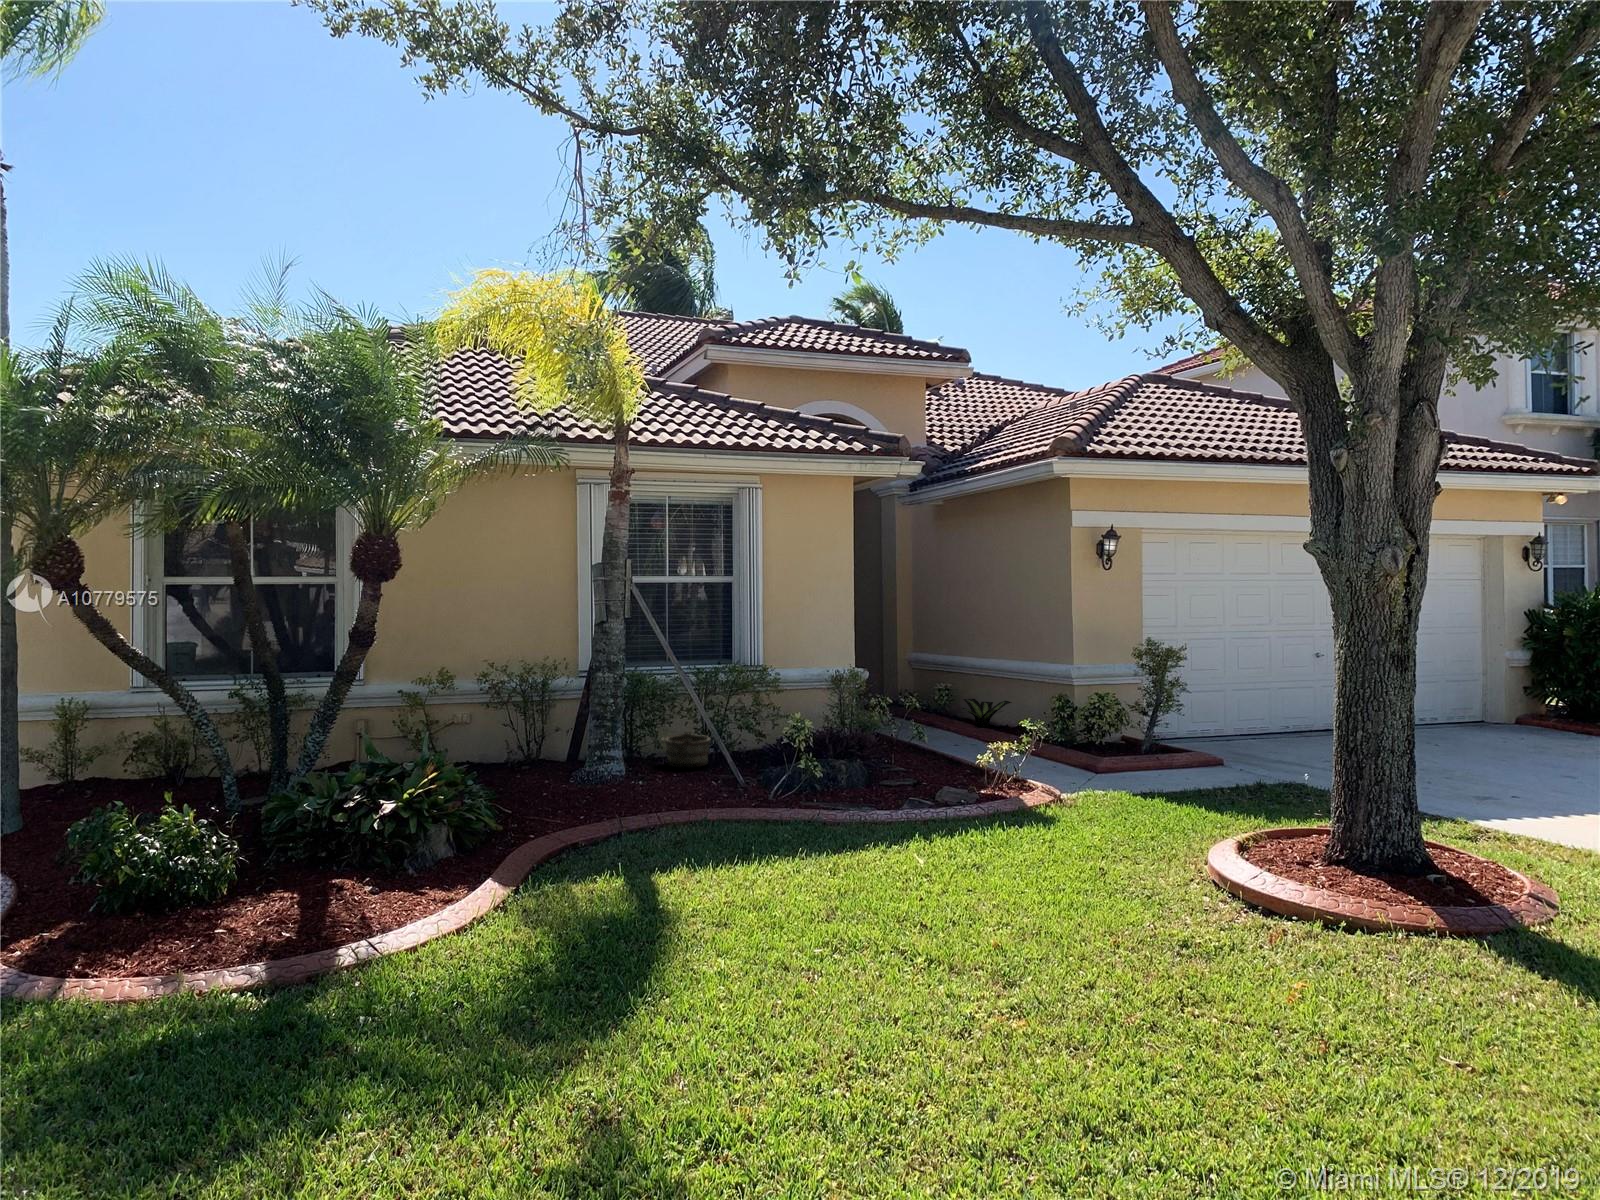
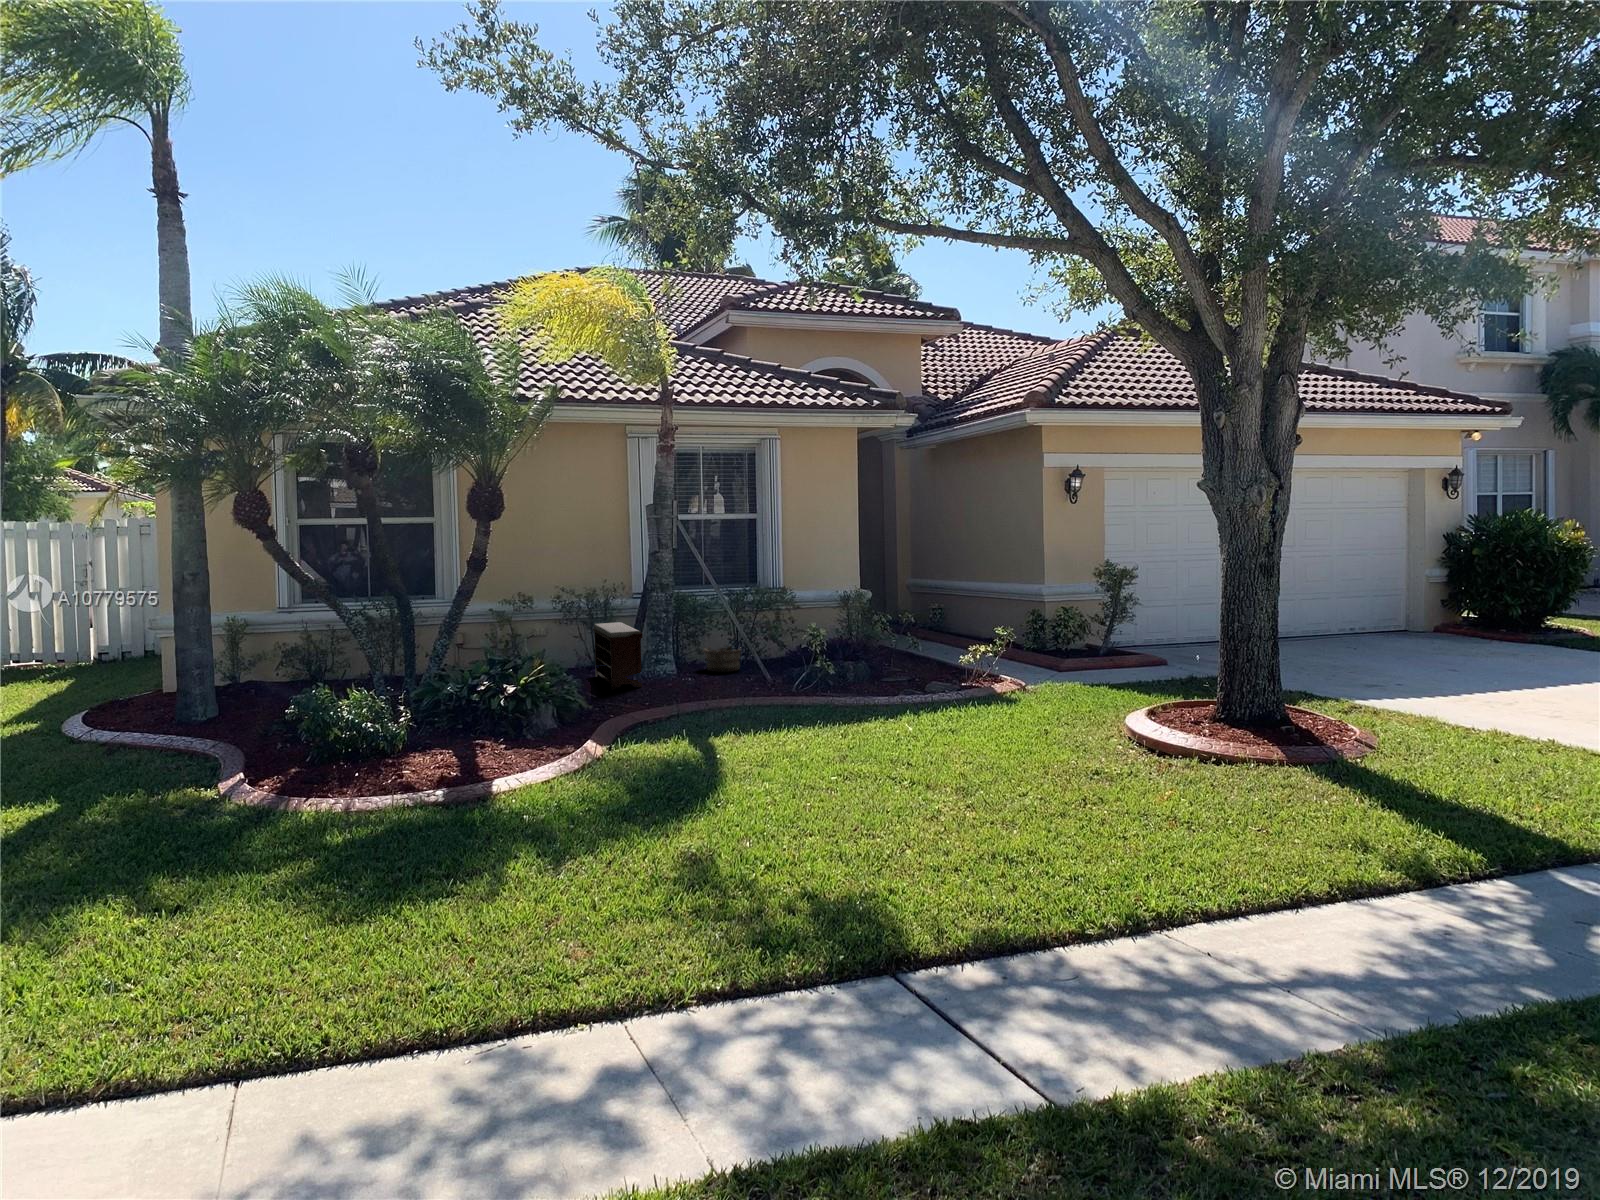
potted plant: present [962,699,1012,727] -> none [949,617,995,640]
bench: none [528,706,585,792] -> present [593,622,643,690]

